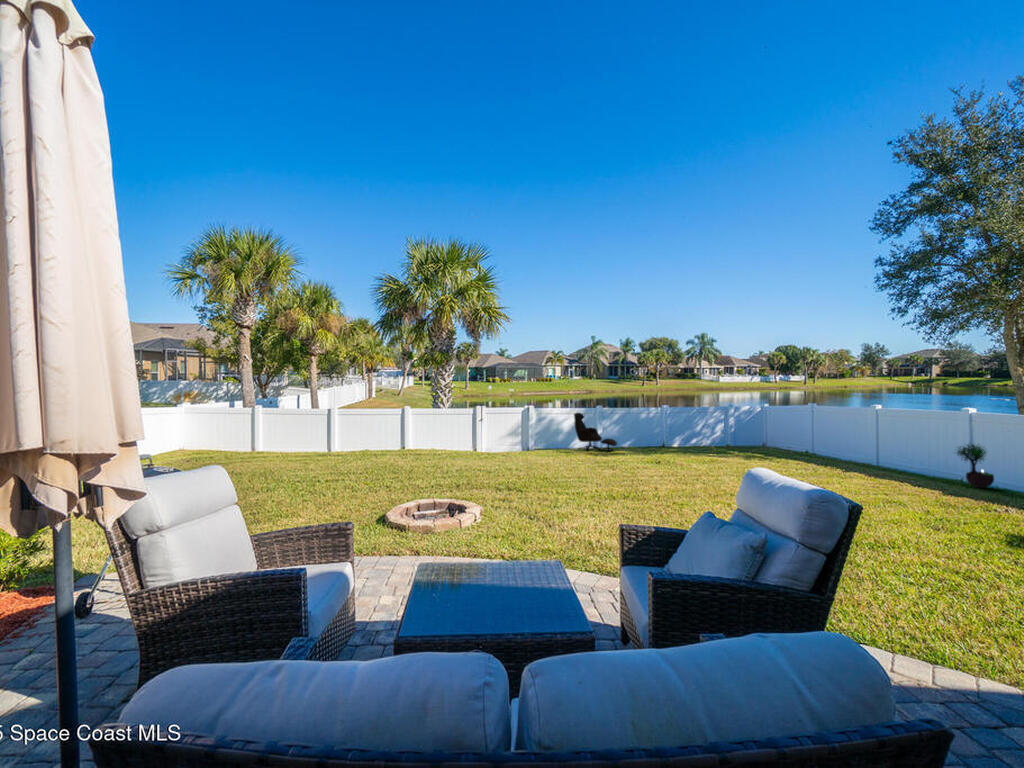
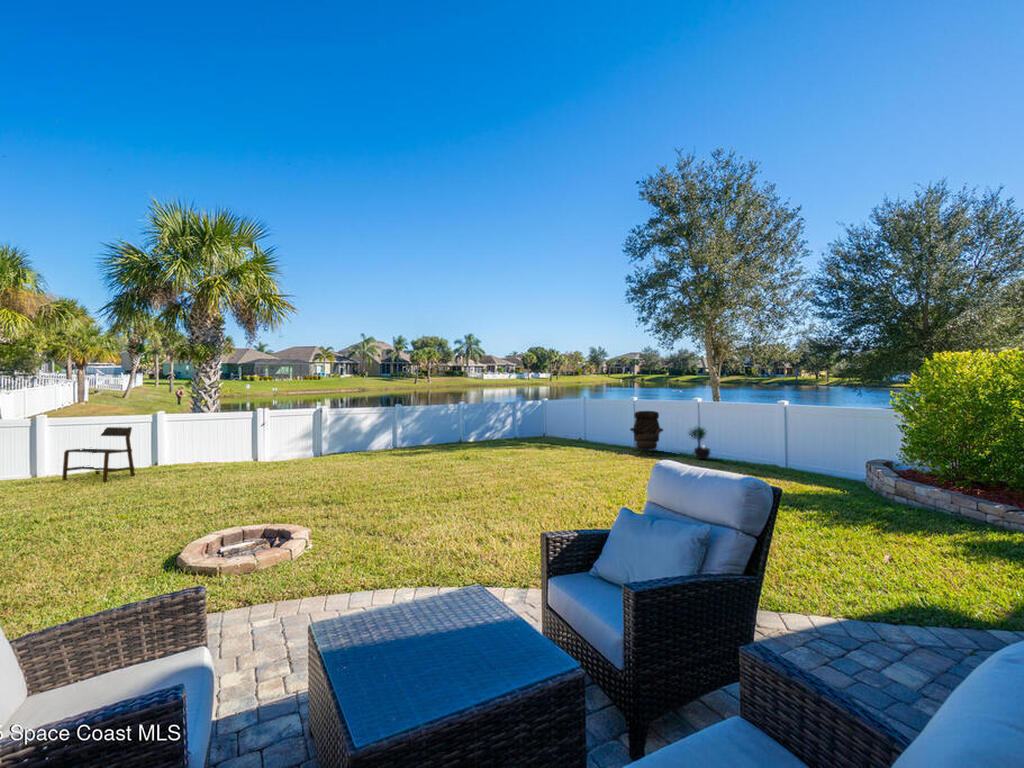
lounge chair: present [574,413,617,451] -> present [630,411,663,455]
bench: none [347,416,390,457] -> present [62,427,135,482]

